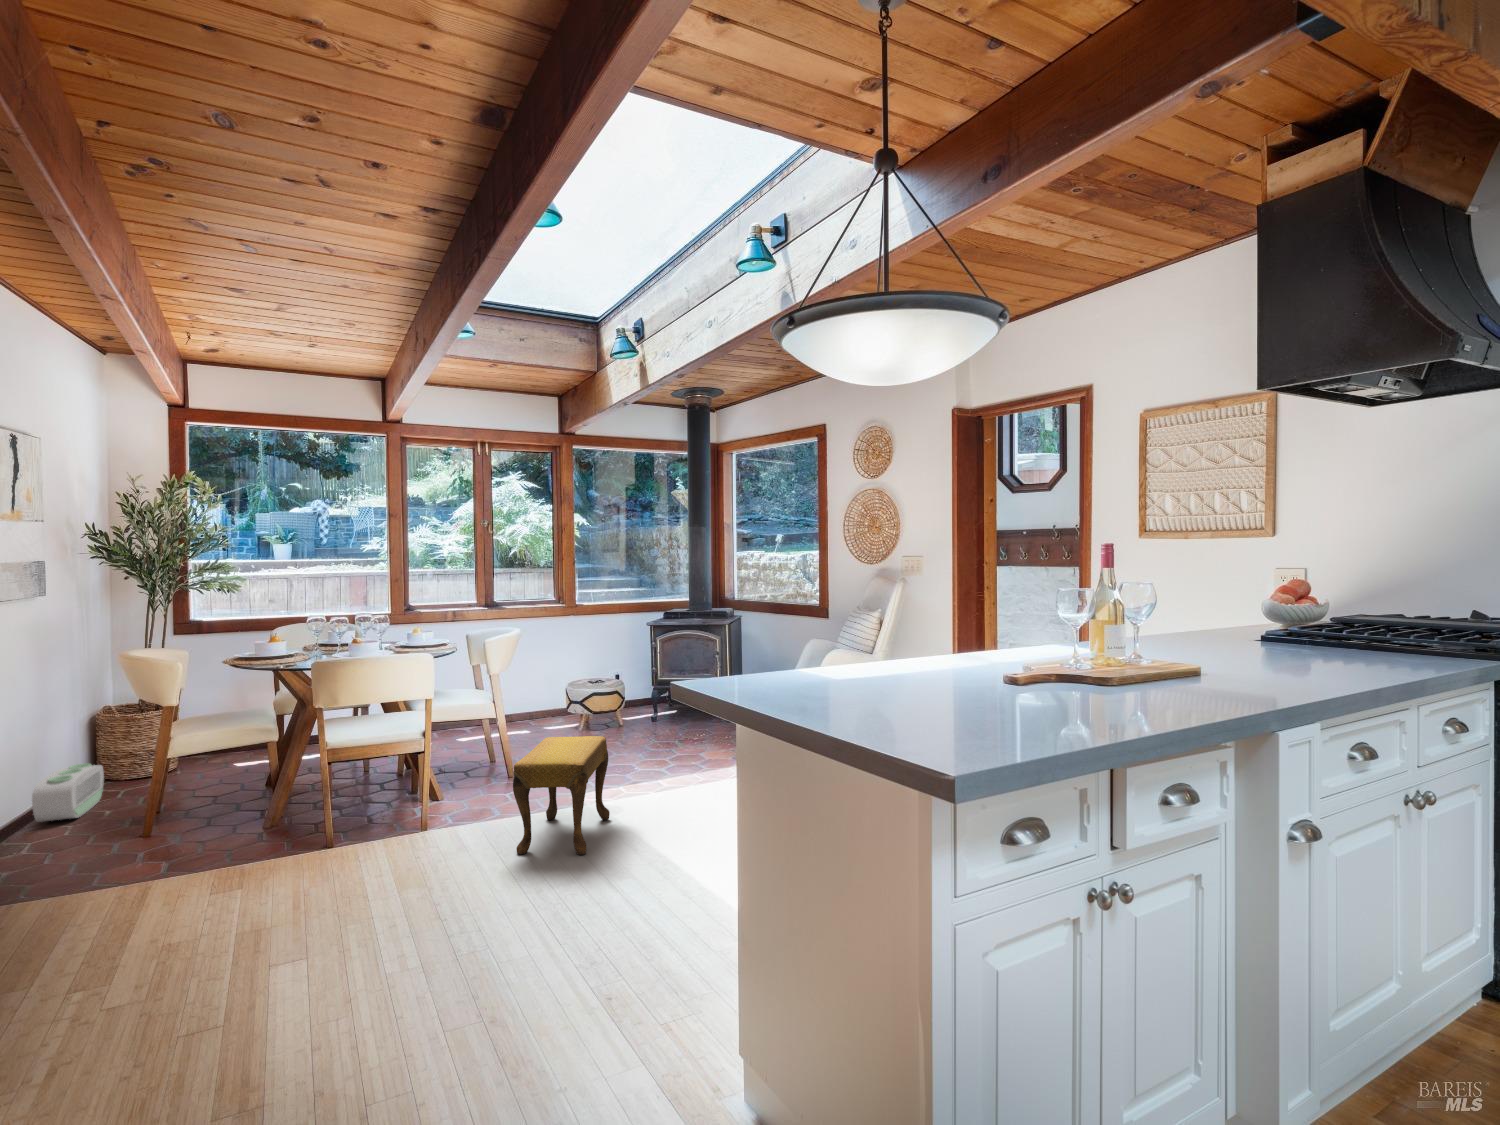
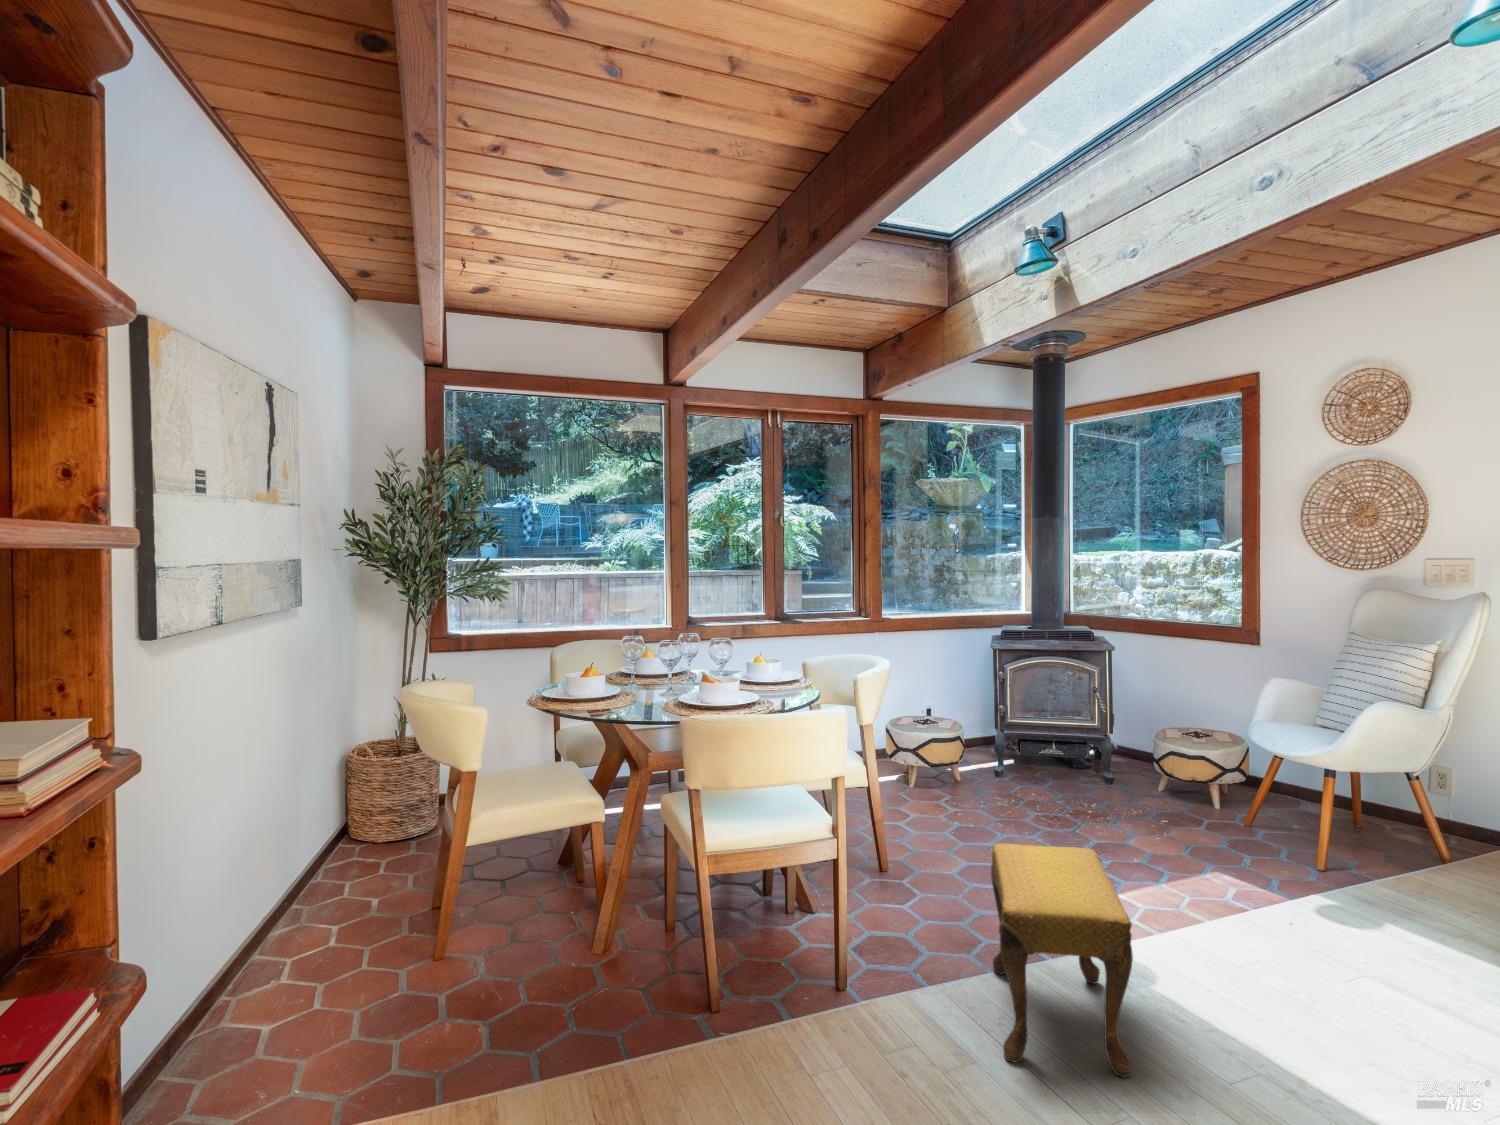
air purifier: present [32,763,104,822] -> none [287,822,365,908]

